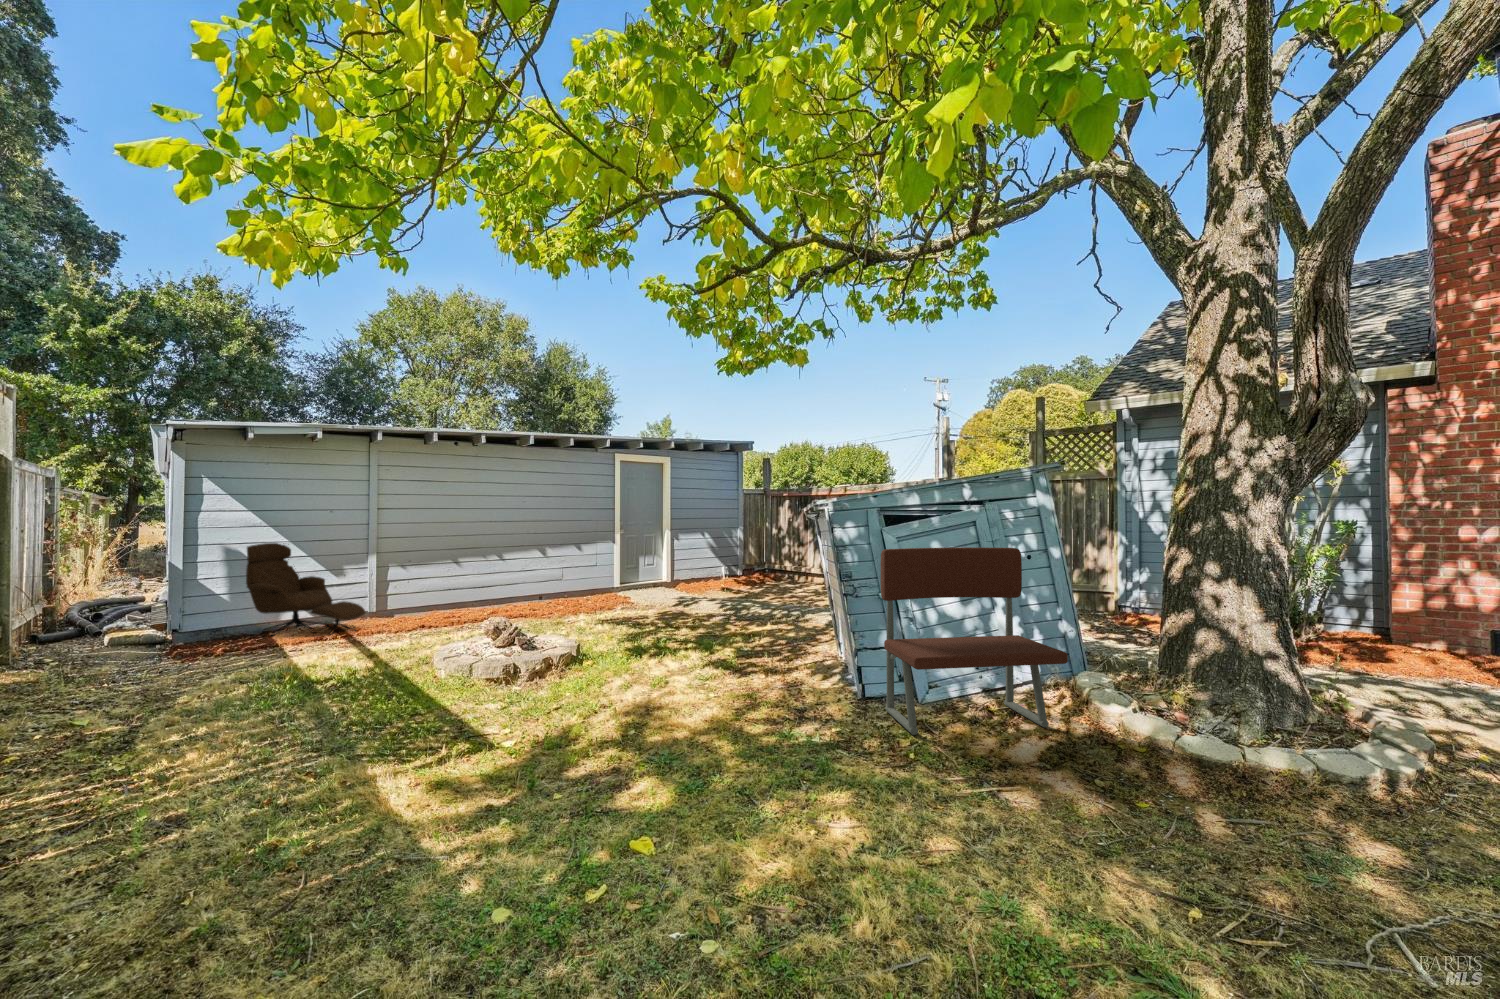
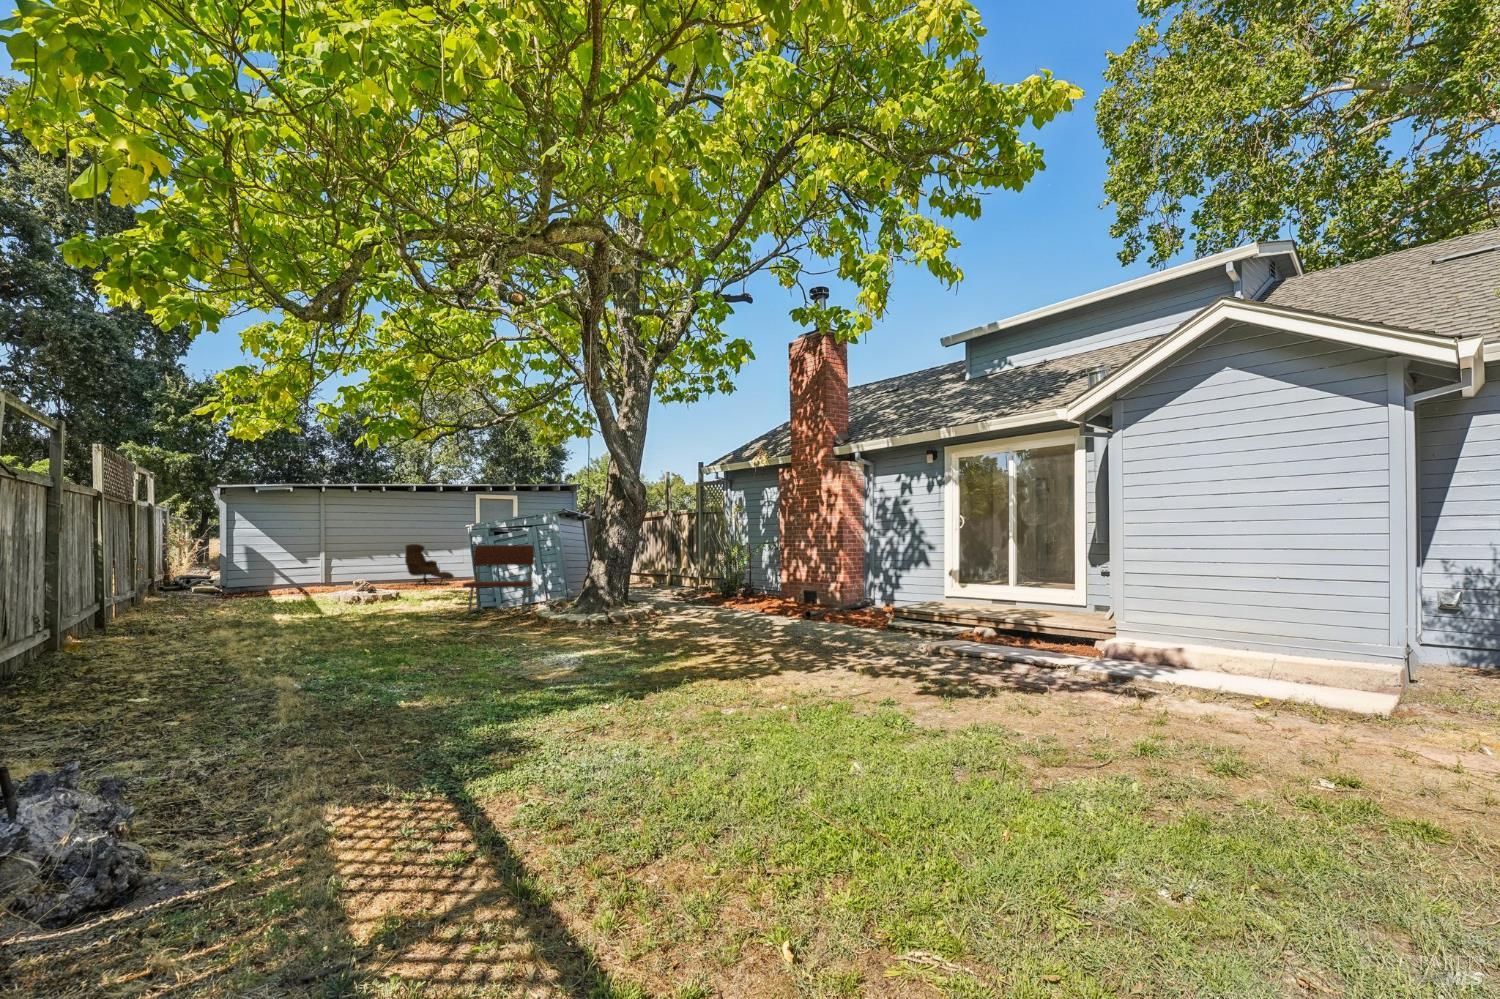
lounge chair: present [246,543,365,636] -> present [405,544,454,584]

